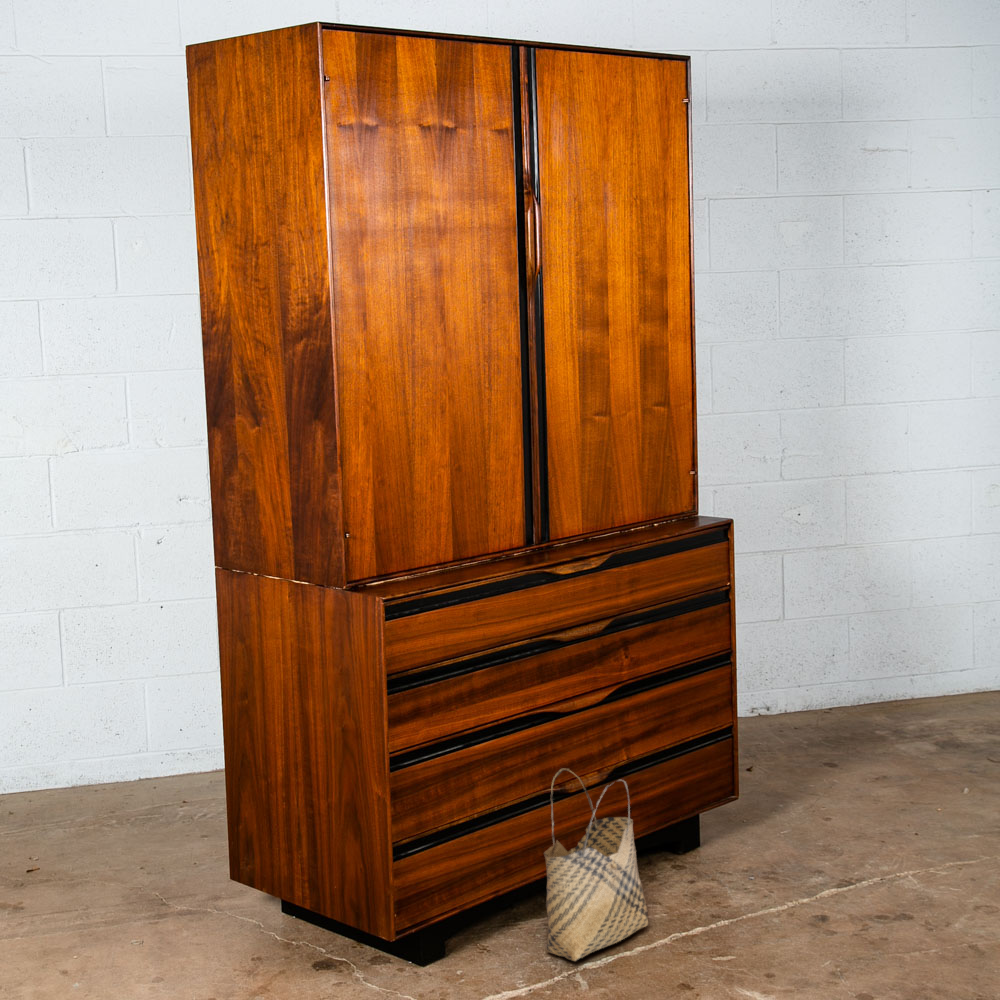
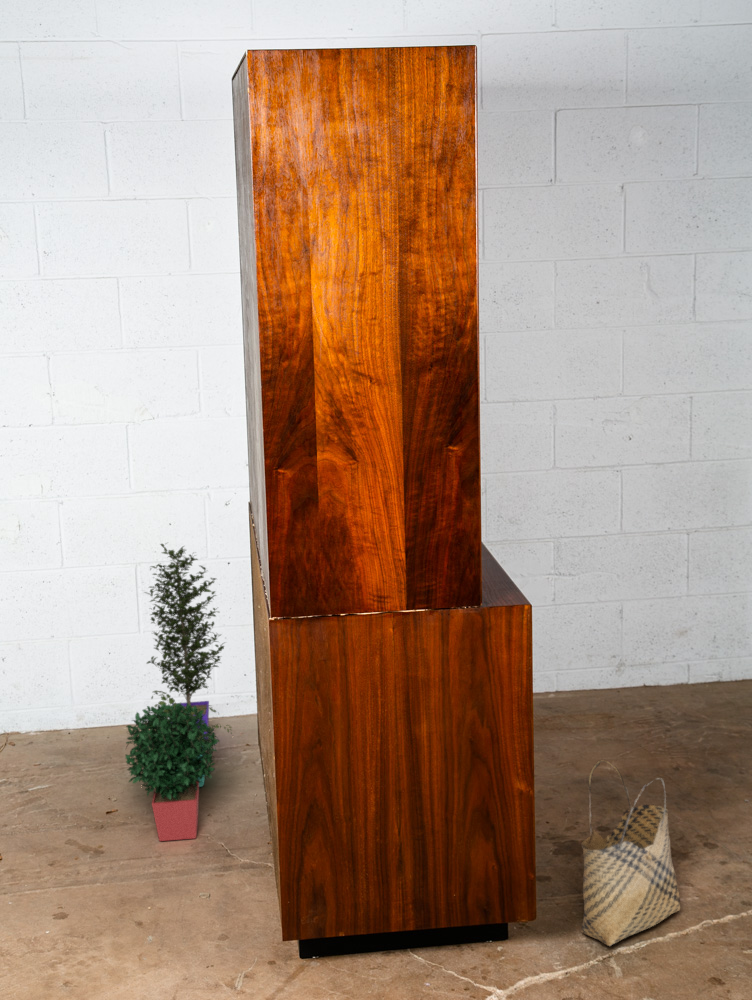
potted plant: none [49,578,171,895] -> present [126,544,231,841]

